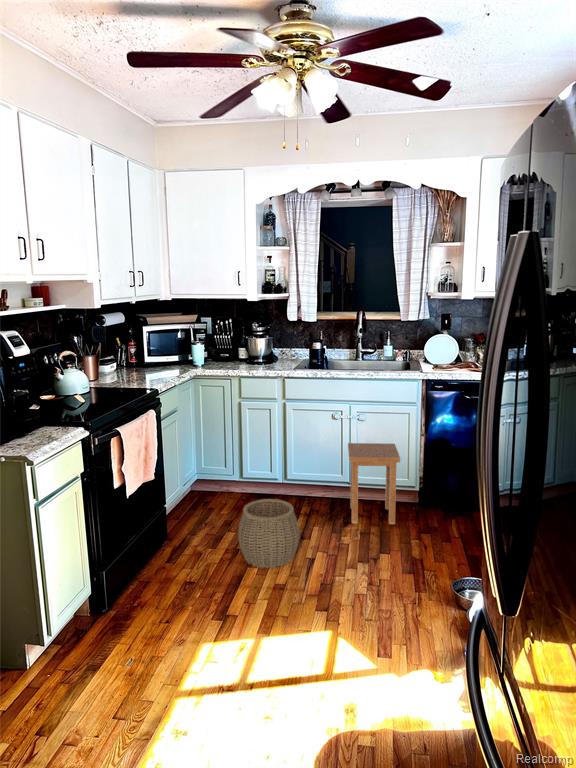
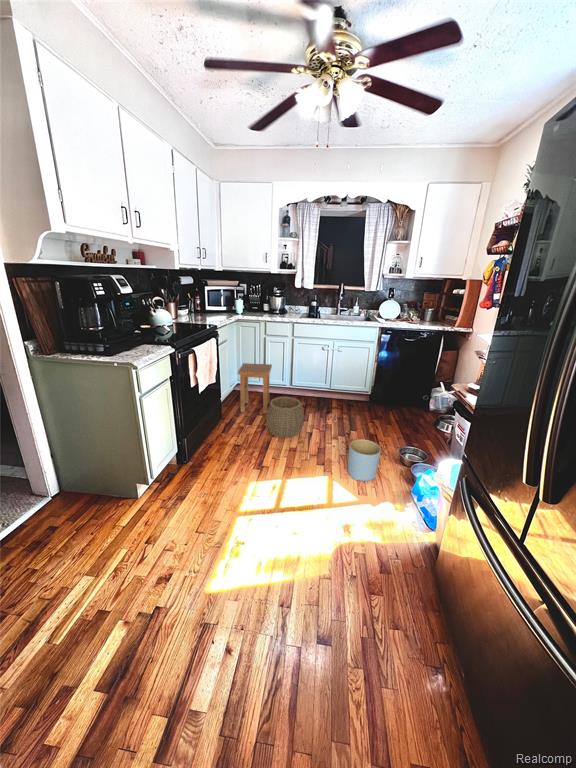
stool: present [348,443,400,524] -> present [238,363,272,413]
planter: none [364,565,415,635] -> present [348,439,381,481]

